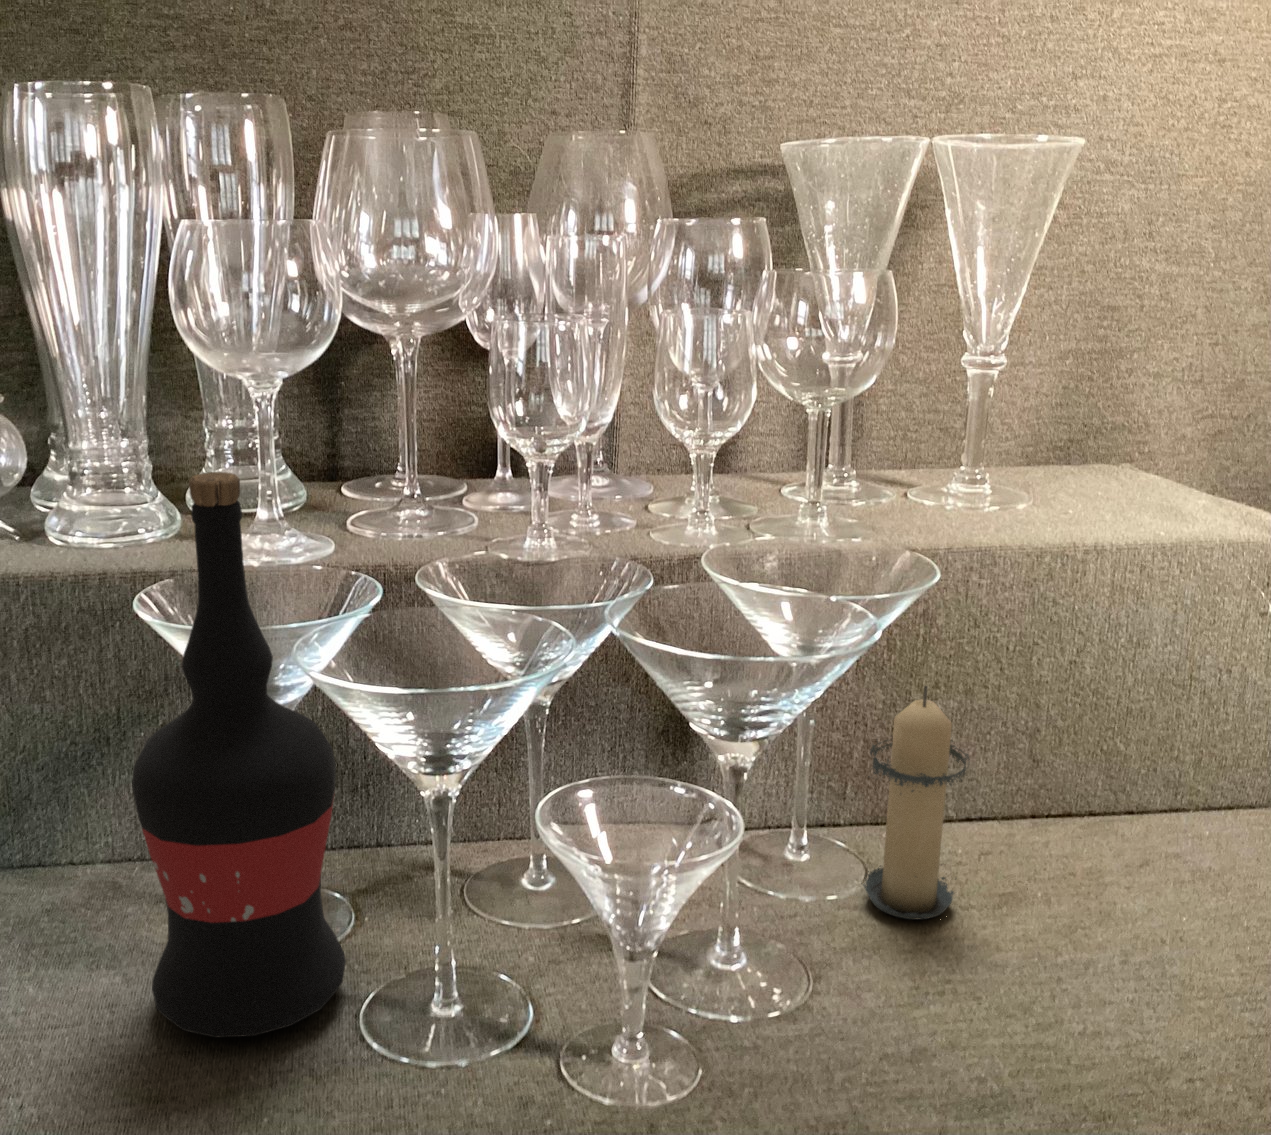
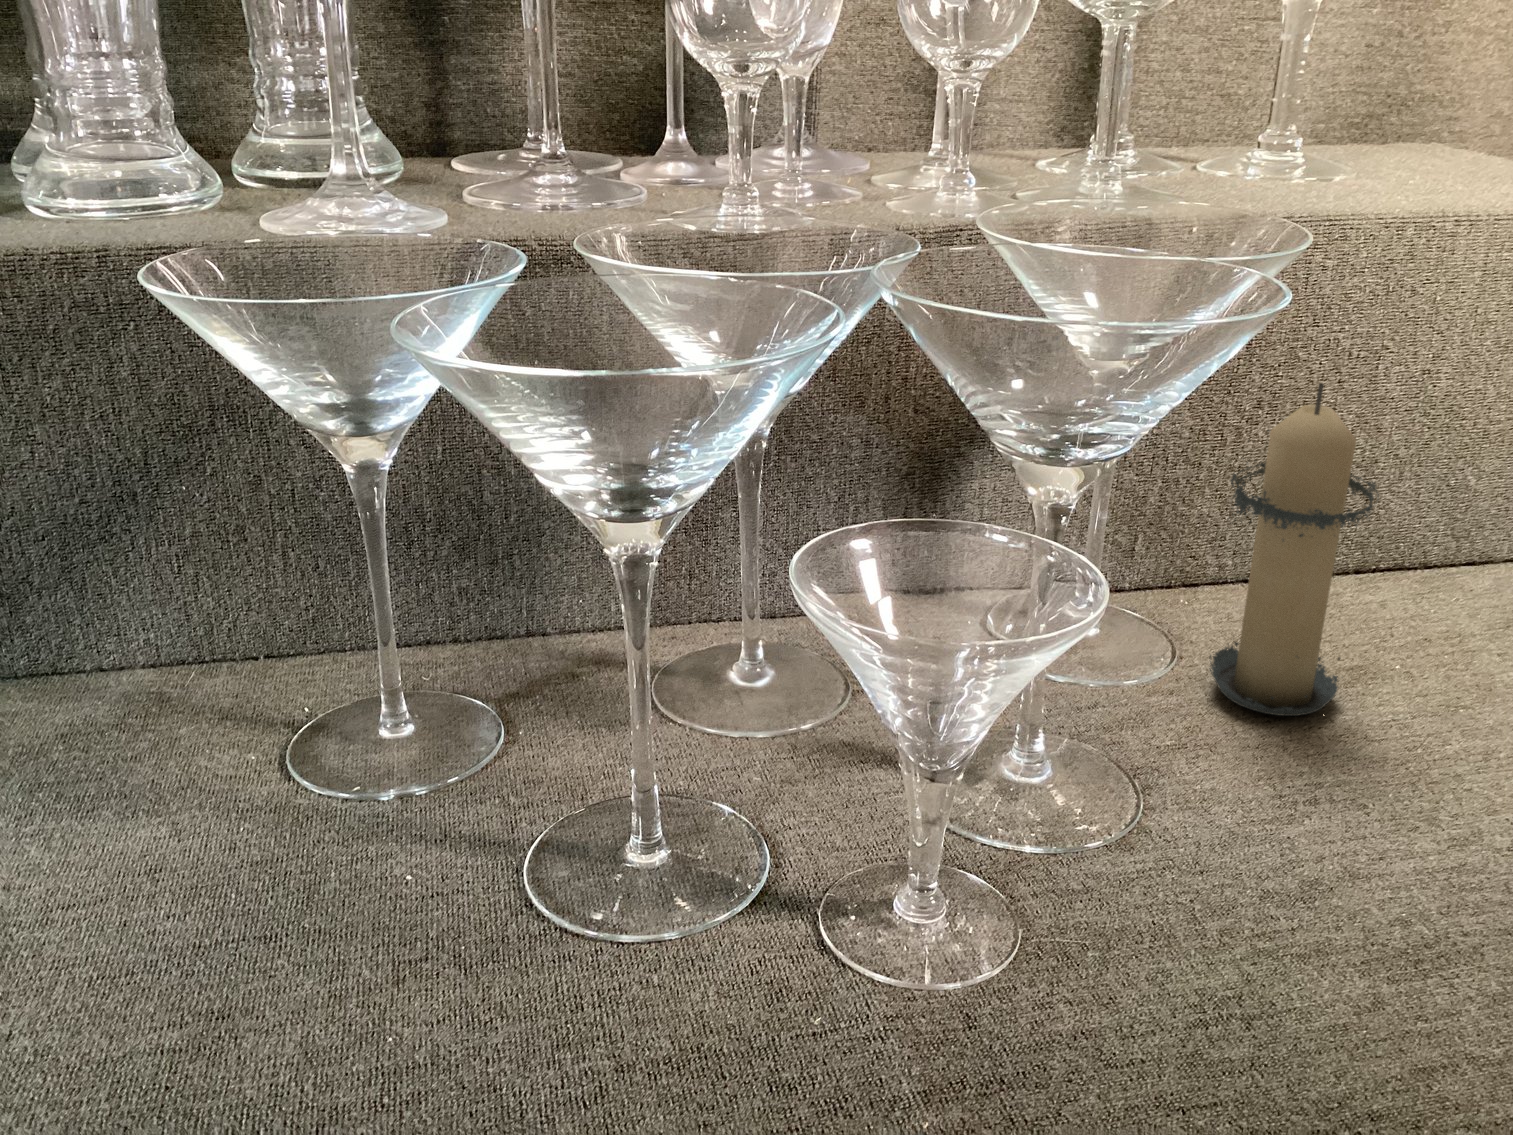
wine bottle: present [132,472,346,1037] -> none [165,38,499,910]

